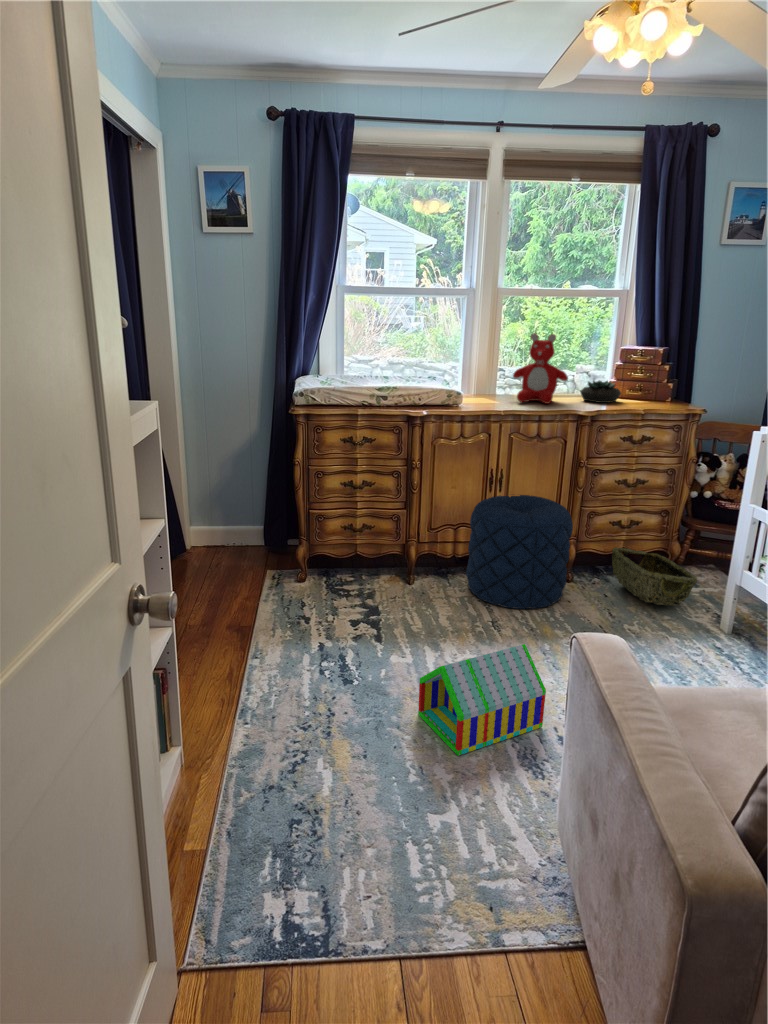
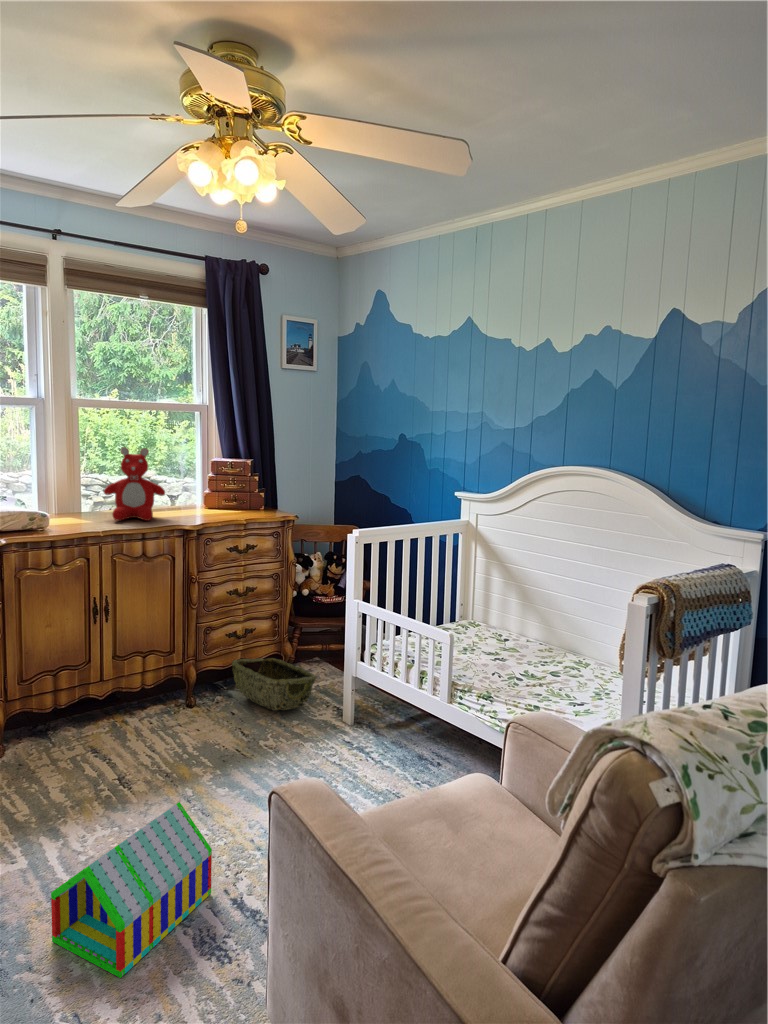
succulent plant: present [580,381,621,403] -> none [178,493,220,516]
pouf: present [466,495,573,609] -> none [74,622,193,756]

